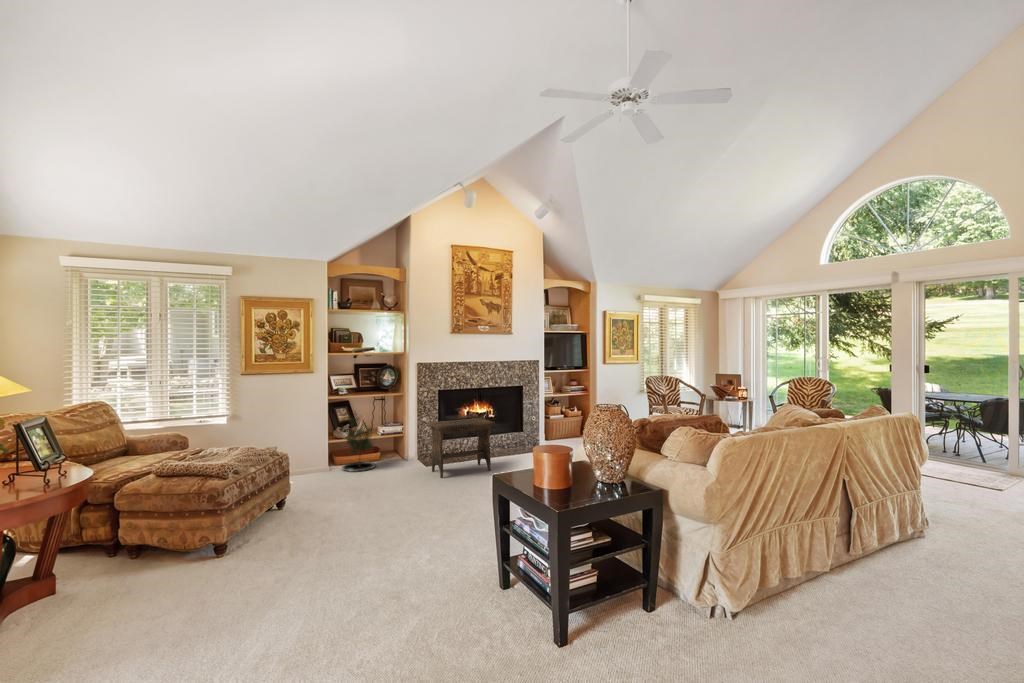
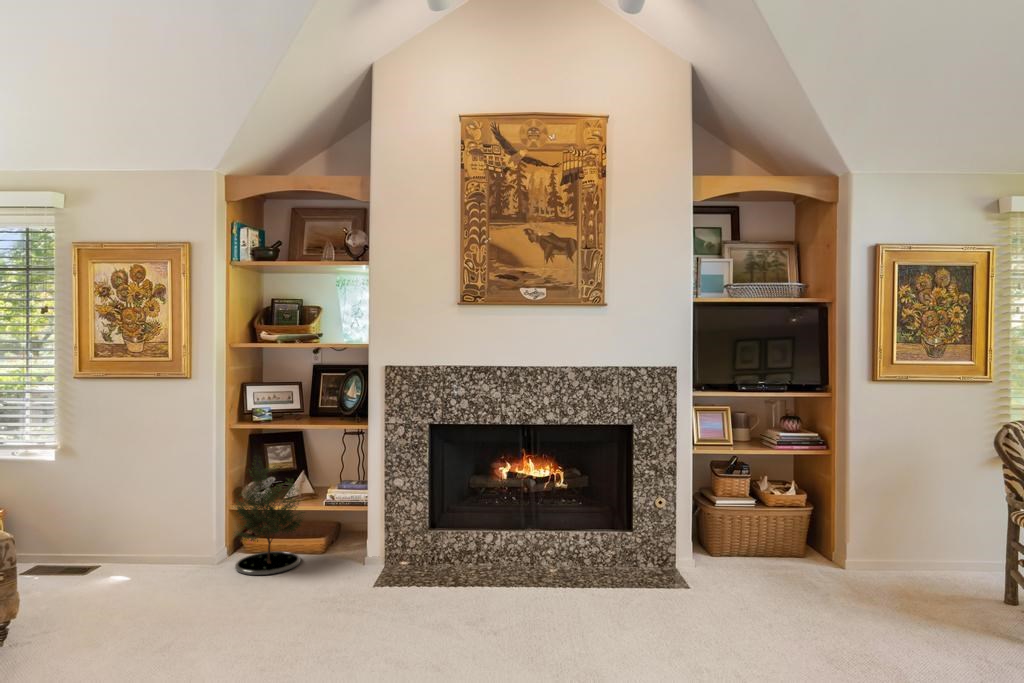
footstool: present [427,418,495,478] -> none [343,497,487,627]

